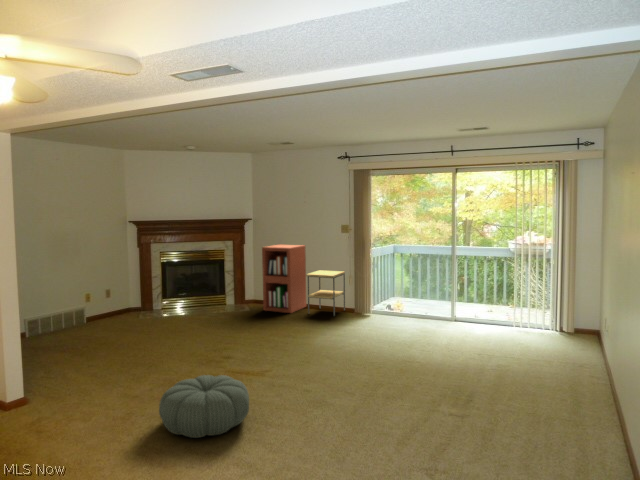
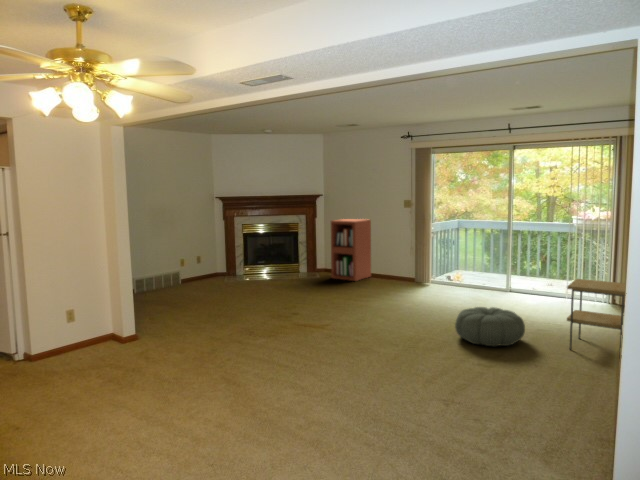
side table: present [306,270,345,316] -> present [567,279,625,357]
pouf: present [159,375,249,438] -> present [455,307,525,346]

